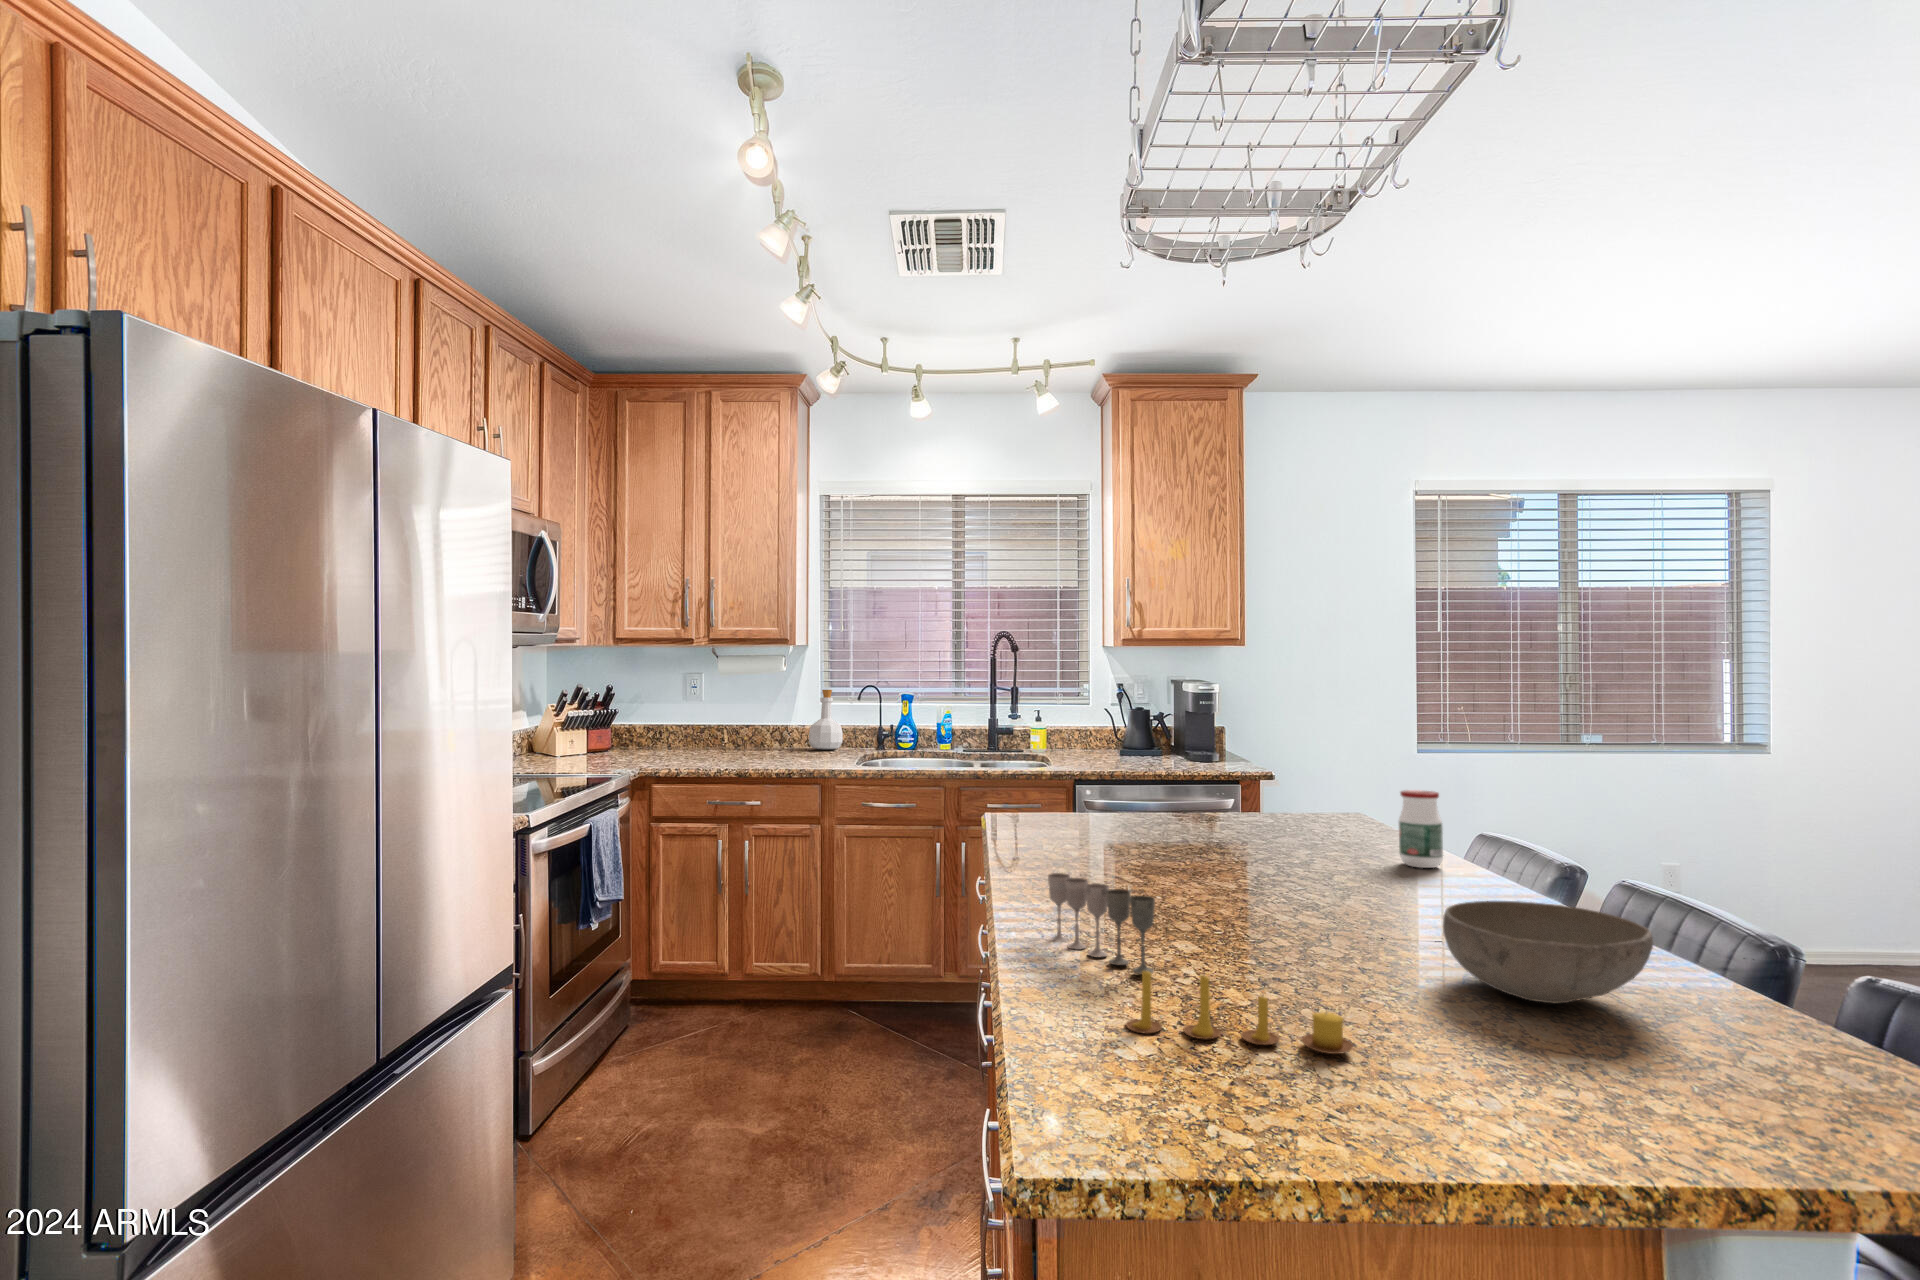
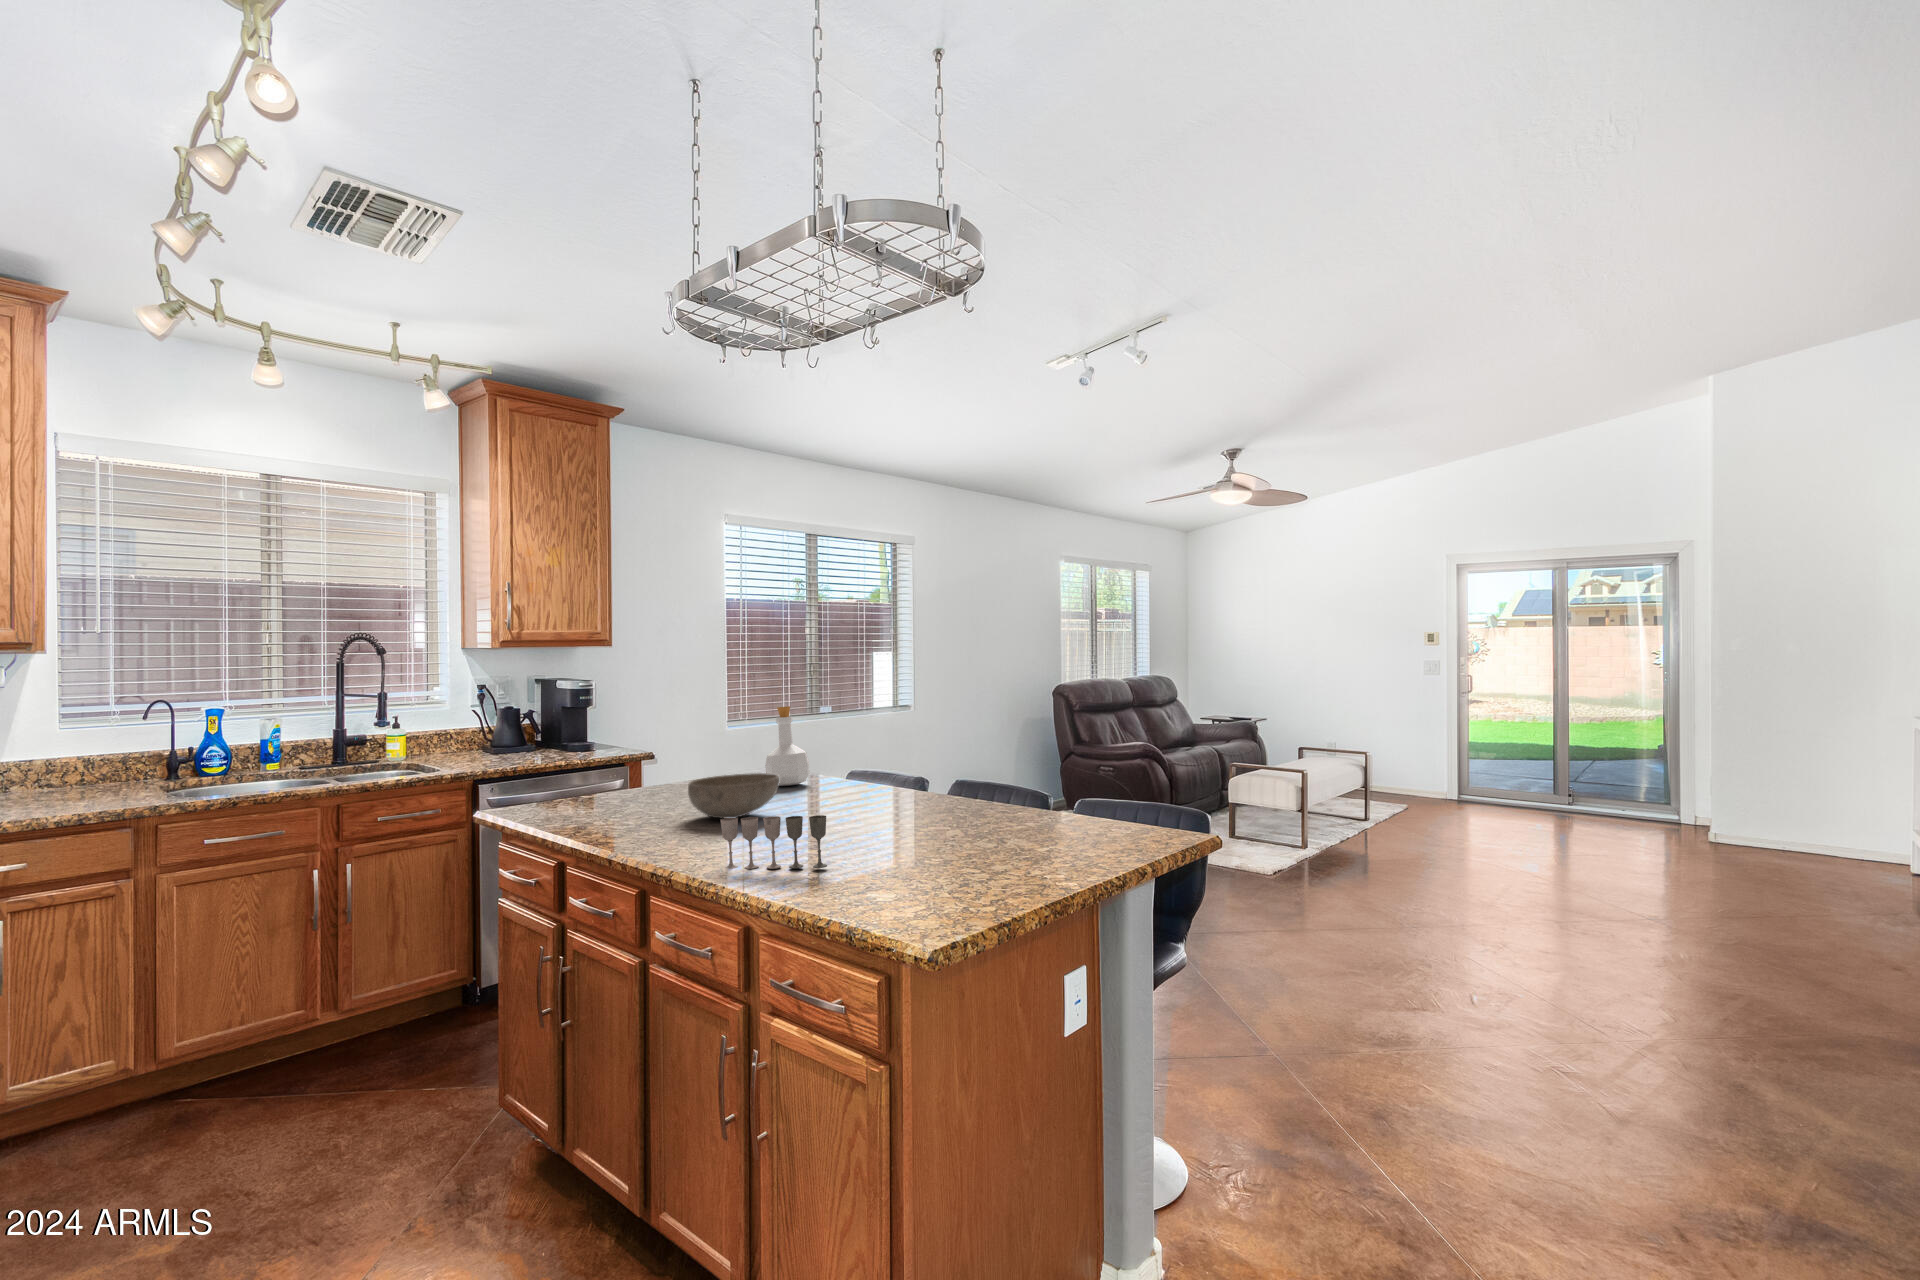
bottle: present [809,690,843,749] -> present [765,706,810,786]
jar: present [1398,790,1443,868] -> none [839,740,867,792]
bowl: present [1443,901,1653,1004] -> present [688,773,780,818]
candle: present [1126,966,1353,1054] -> none [857,842,974,891]

